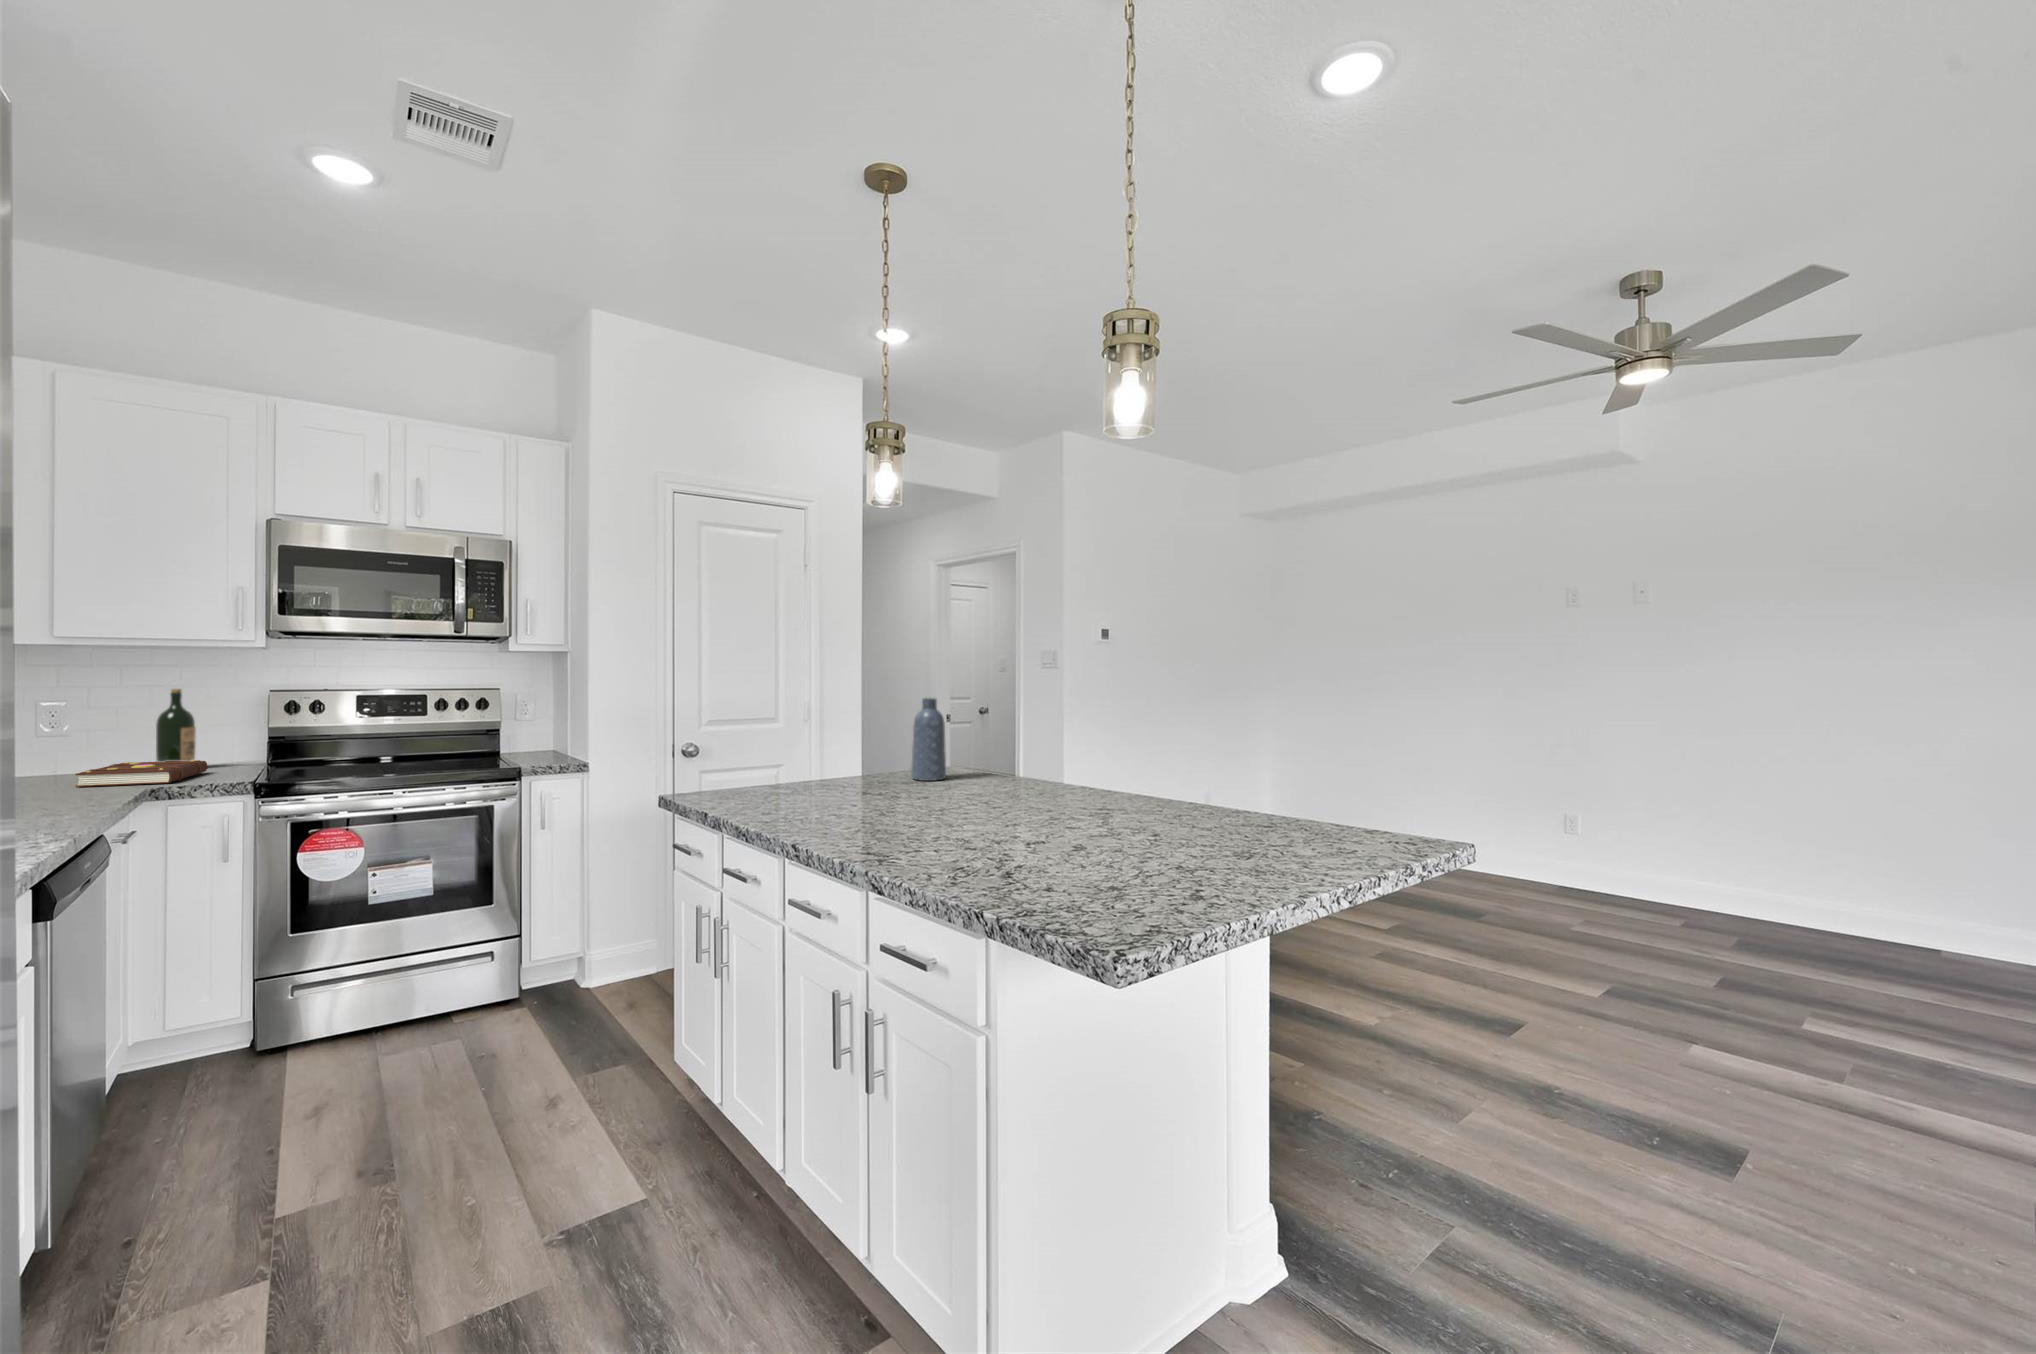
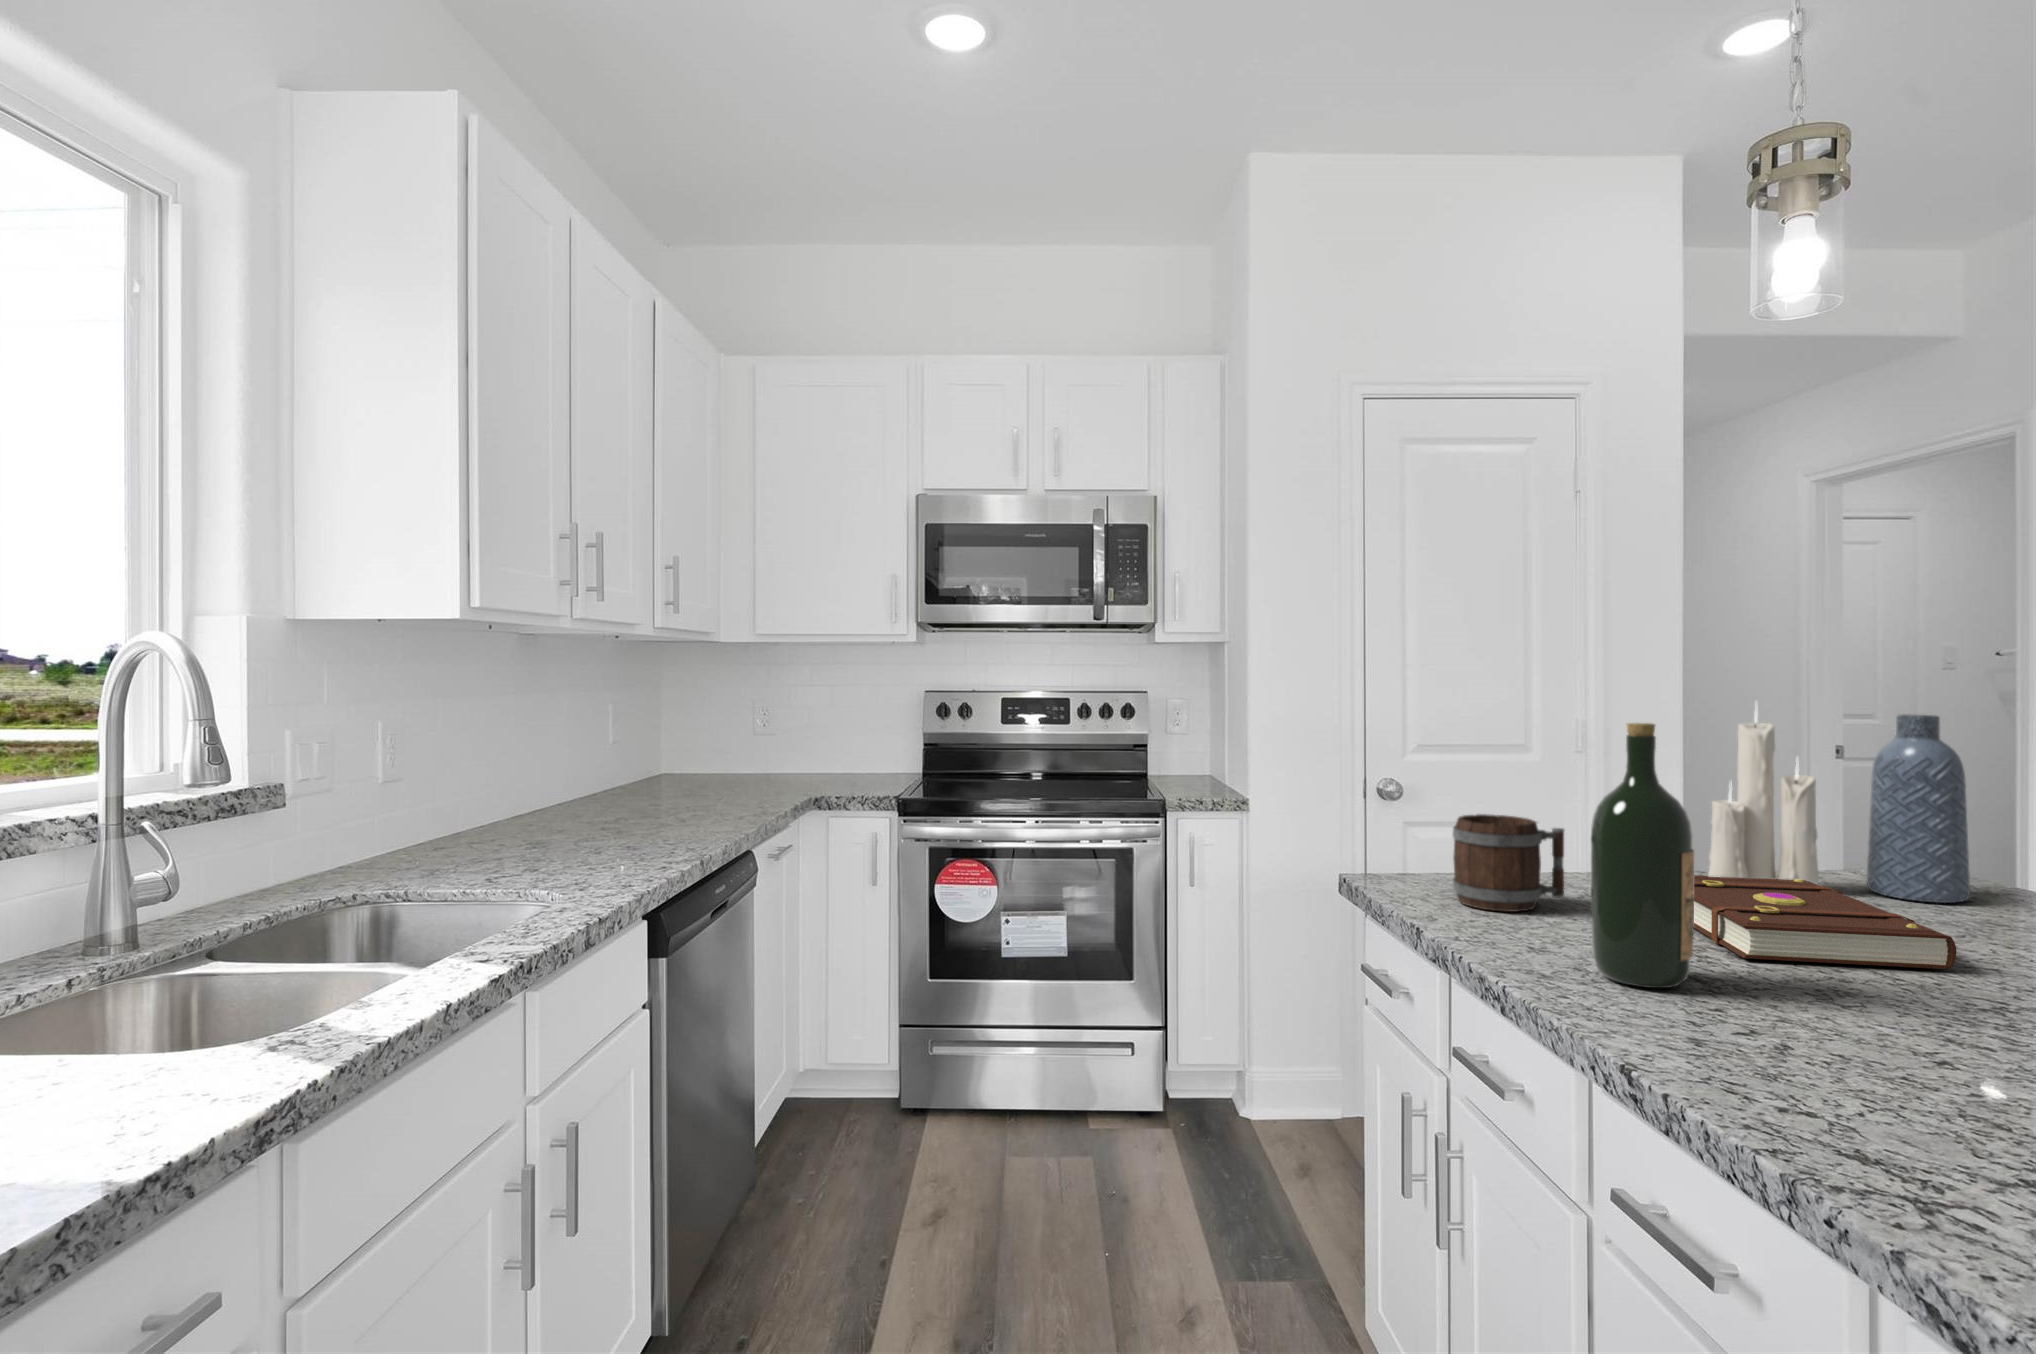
candle: none [847,688,892,783] -> present [1708,704,1819,884]
wine bottle: present [156,689,196,761] -> present [1591,723,1694,988]
mug: none [726,753,782,802] -> present [1453,814,1564,912]
book: present [75,760,207,787] -> present [1694,876,1957,969]

